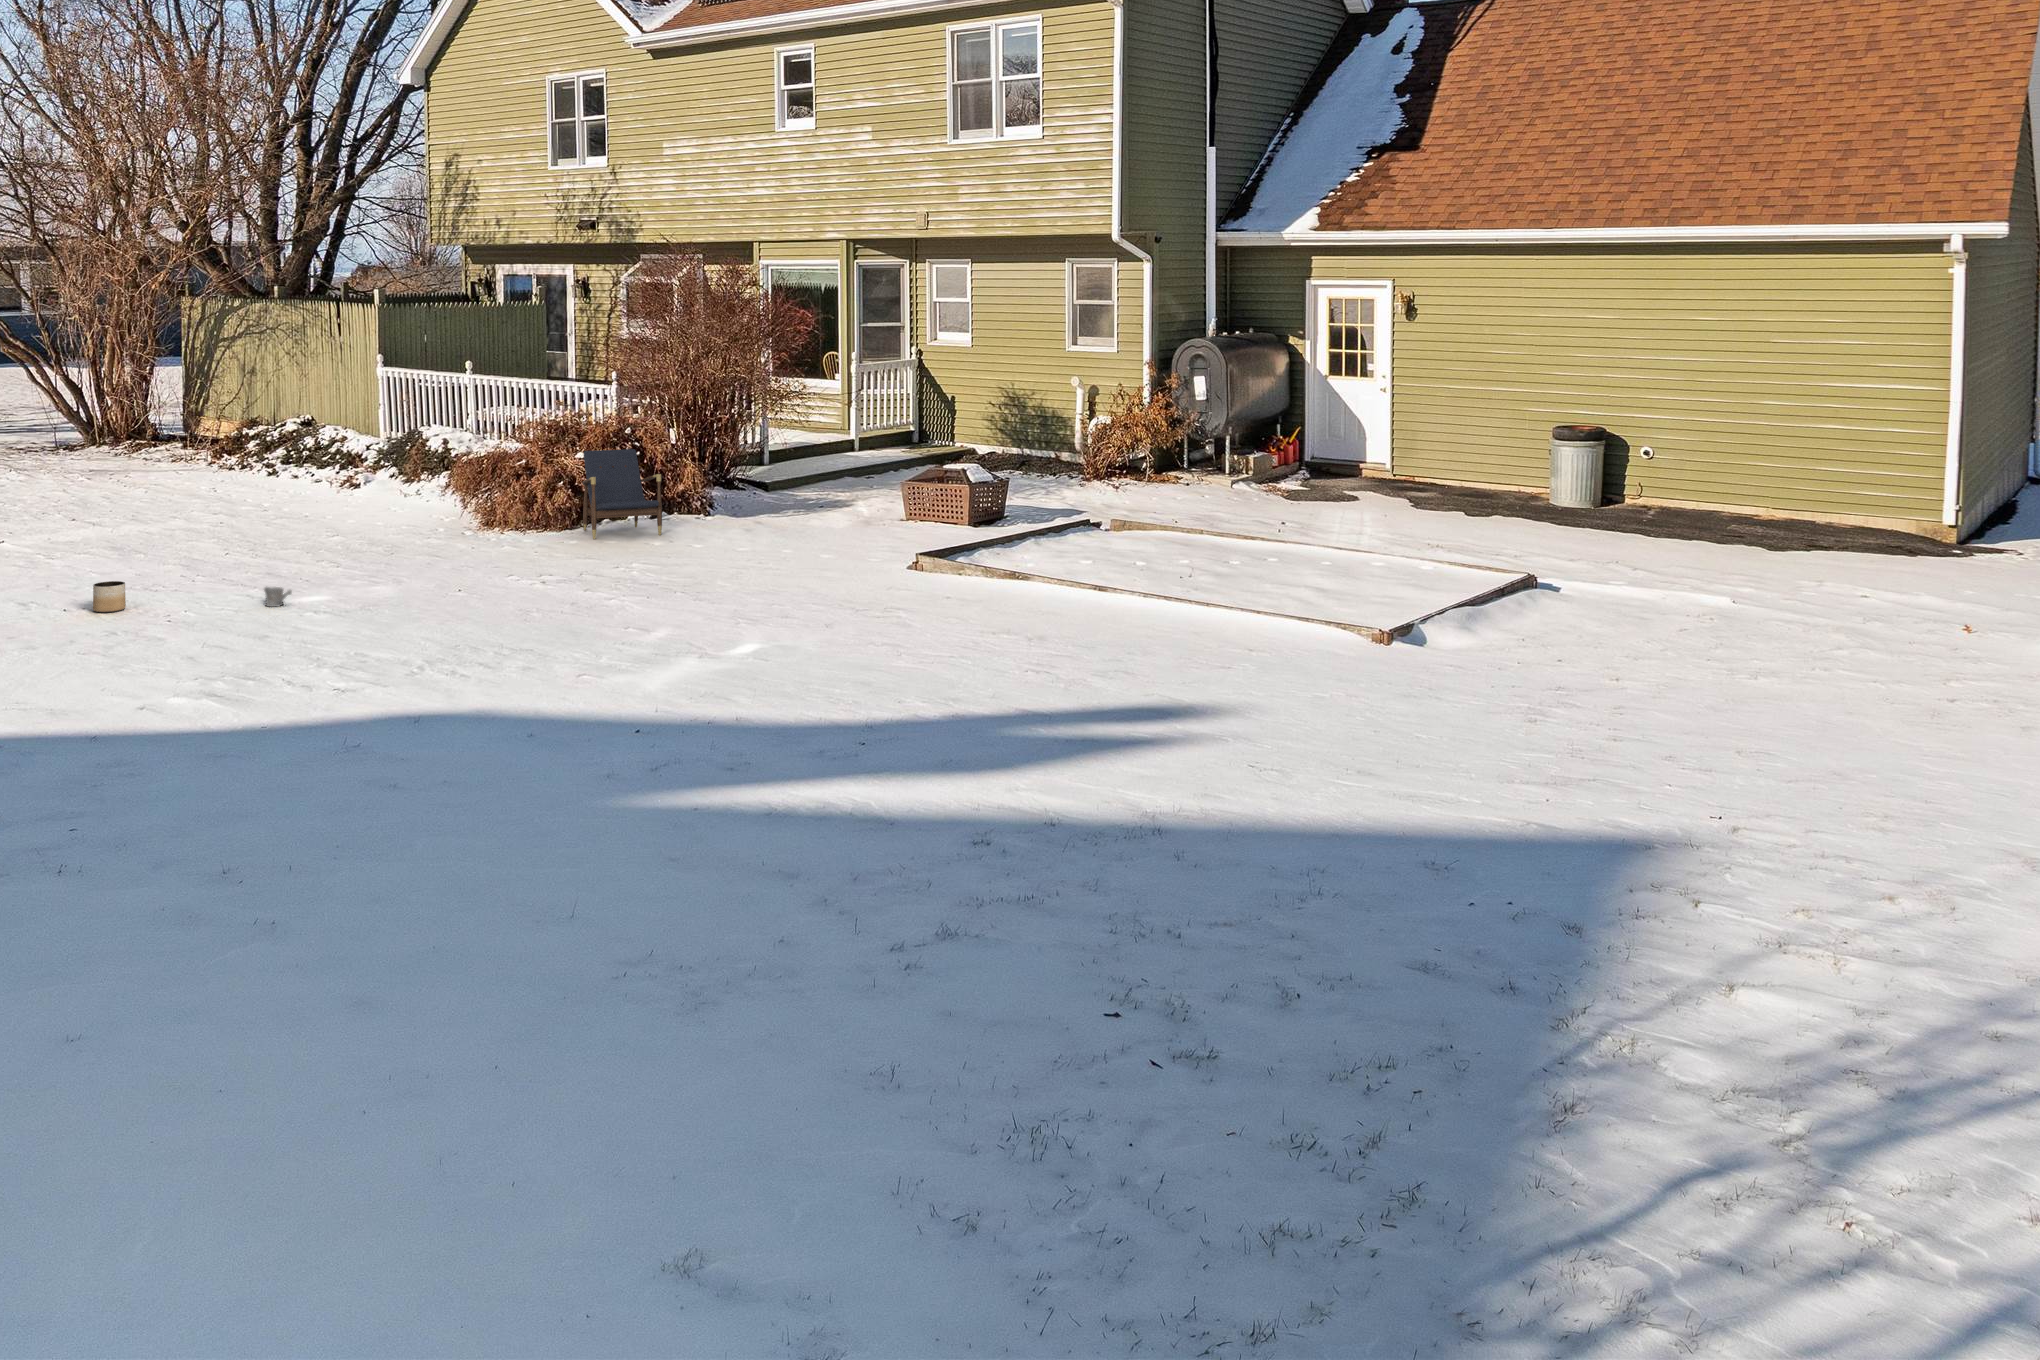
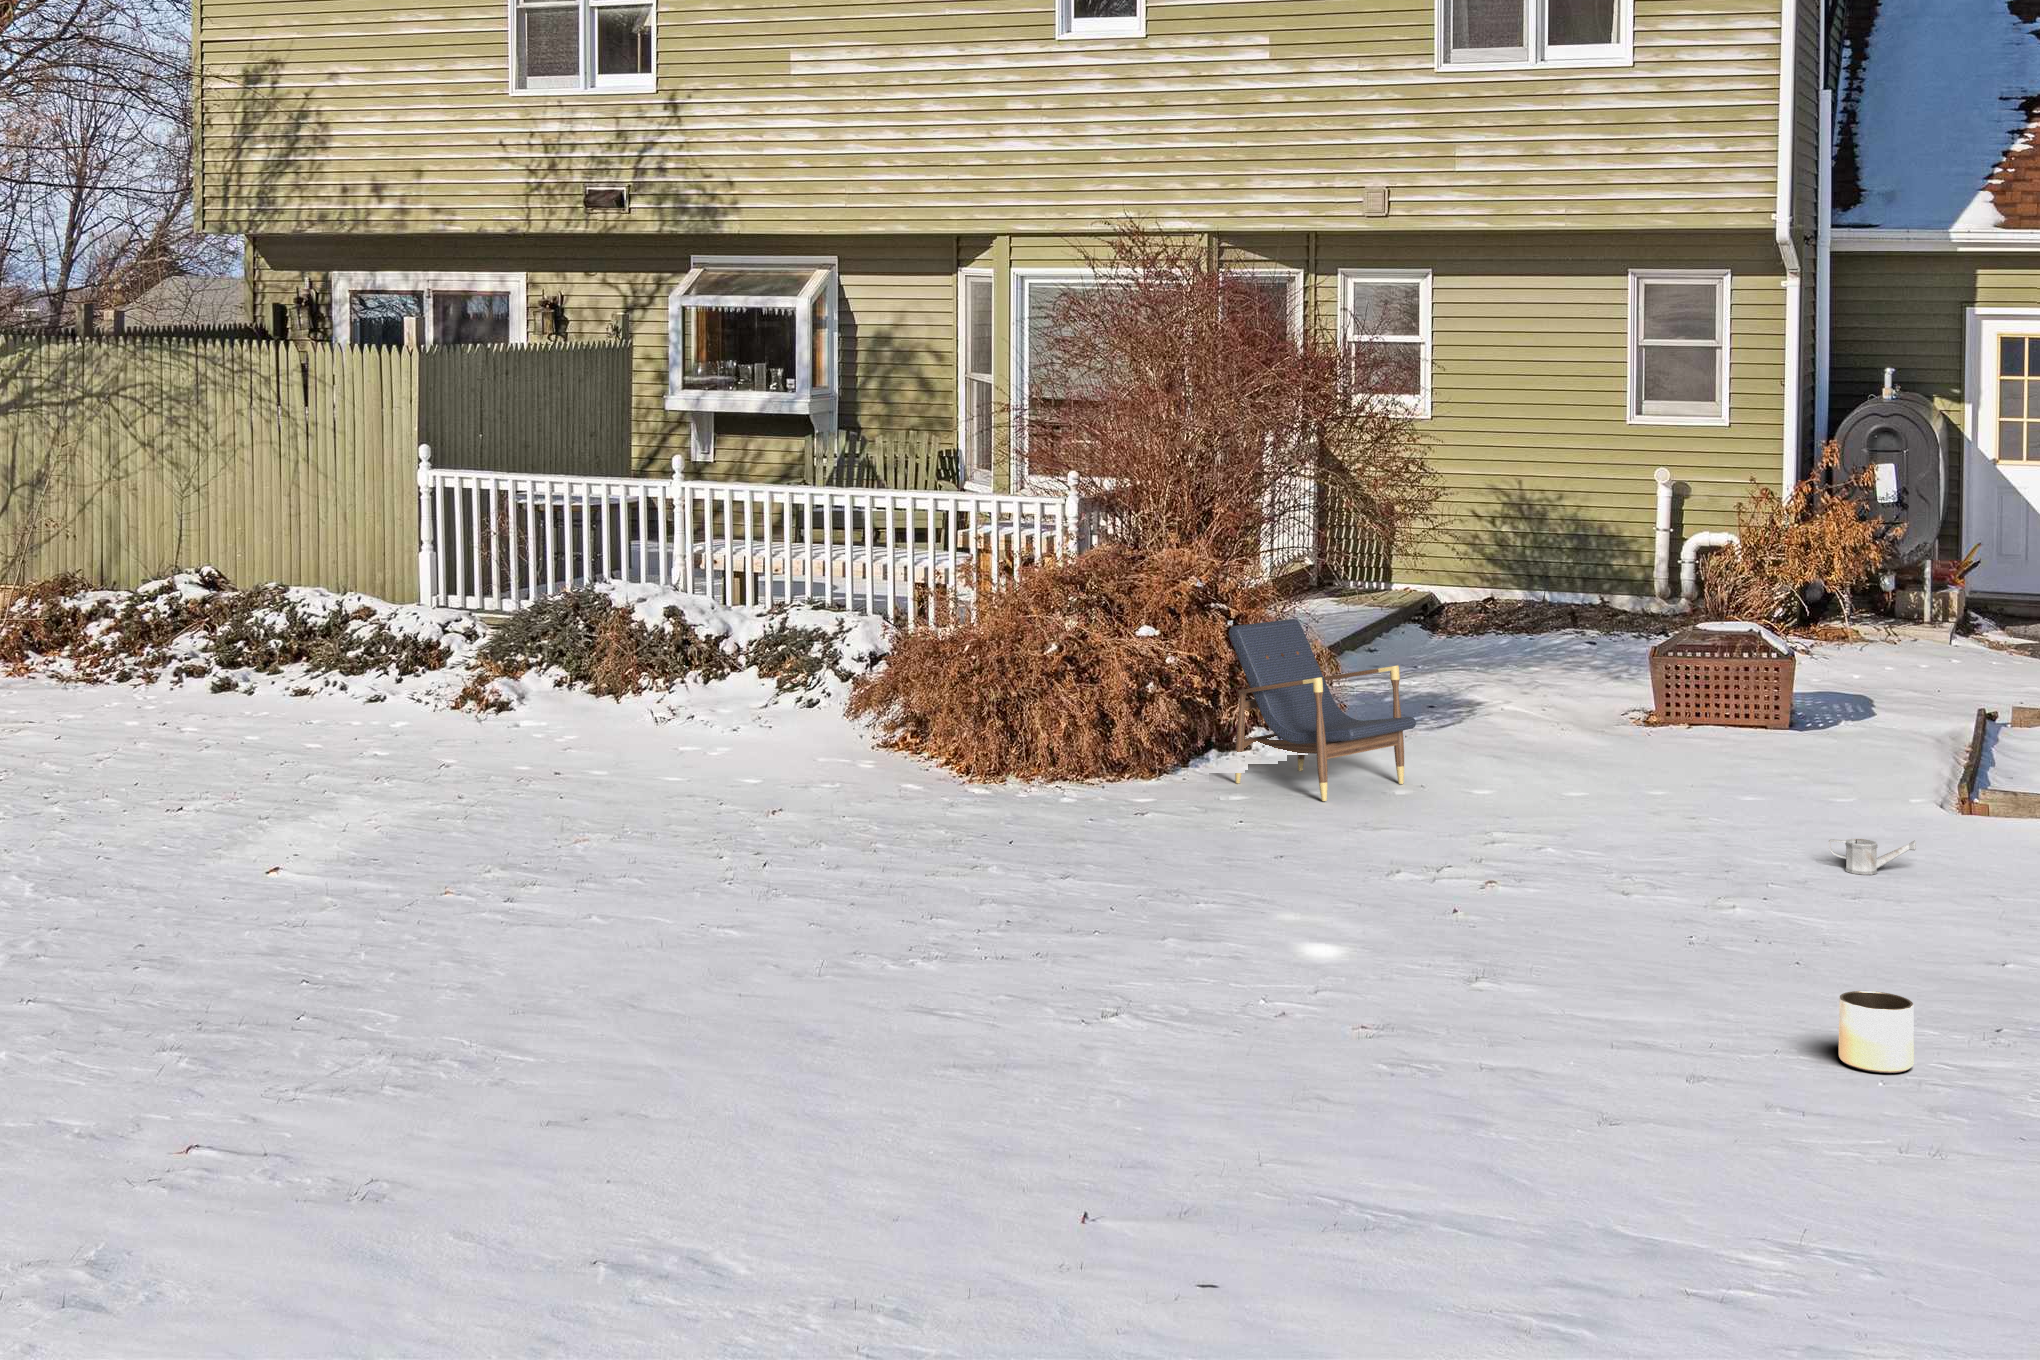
planter: present [93,581,126,613] -> present [1839,991,1914,1073]
watering can: present [264,587,292,607] -> present [1829,839,1916,875]

